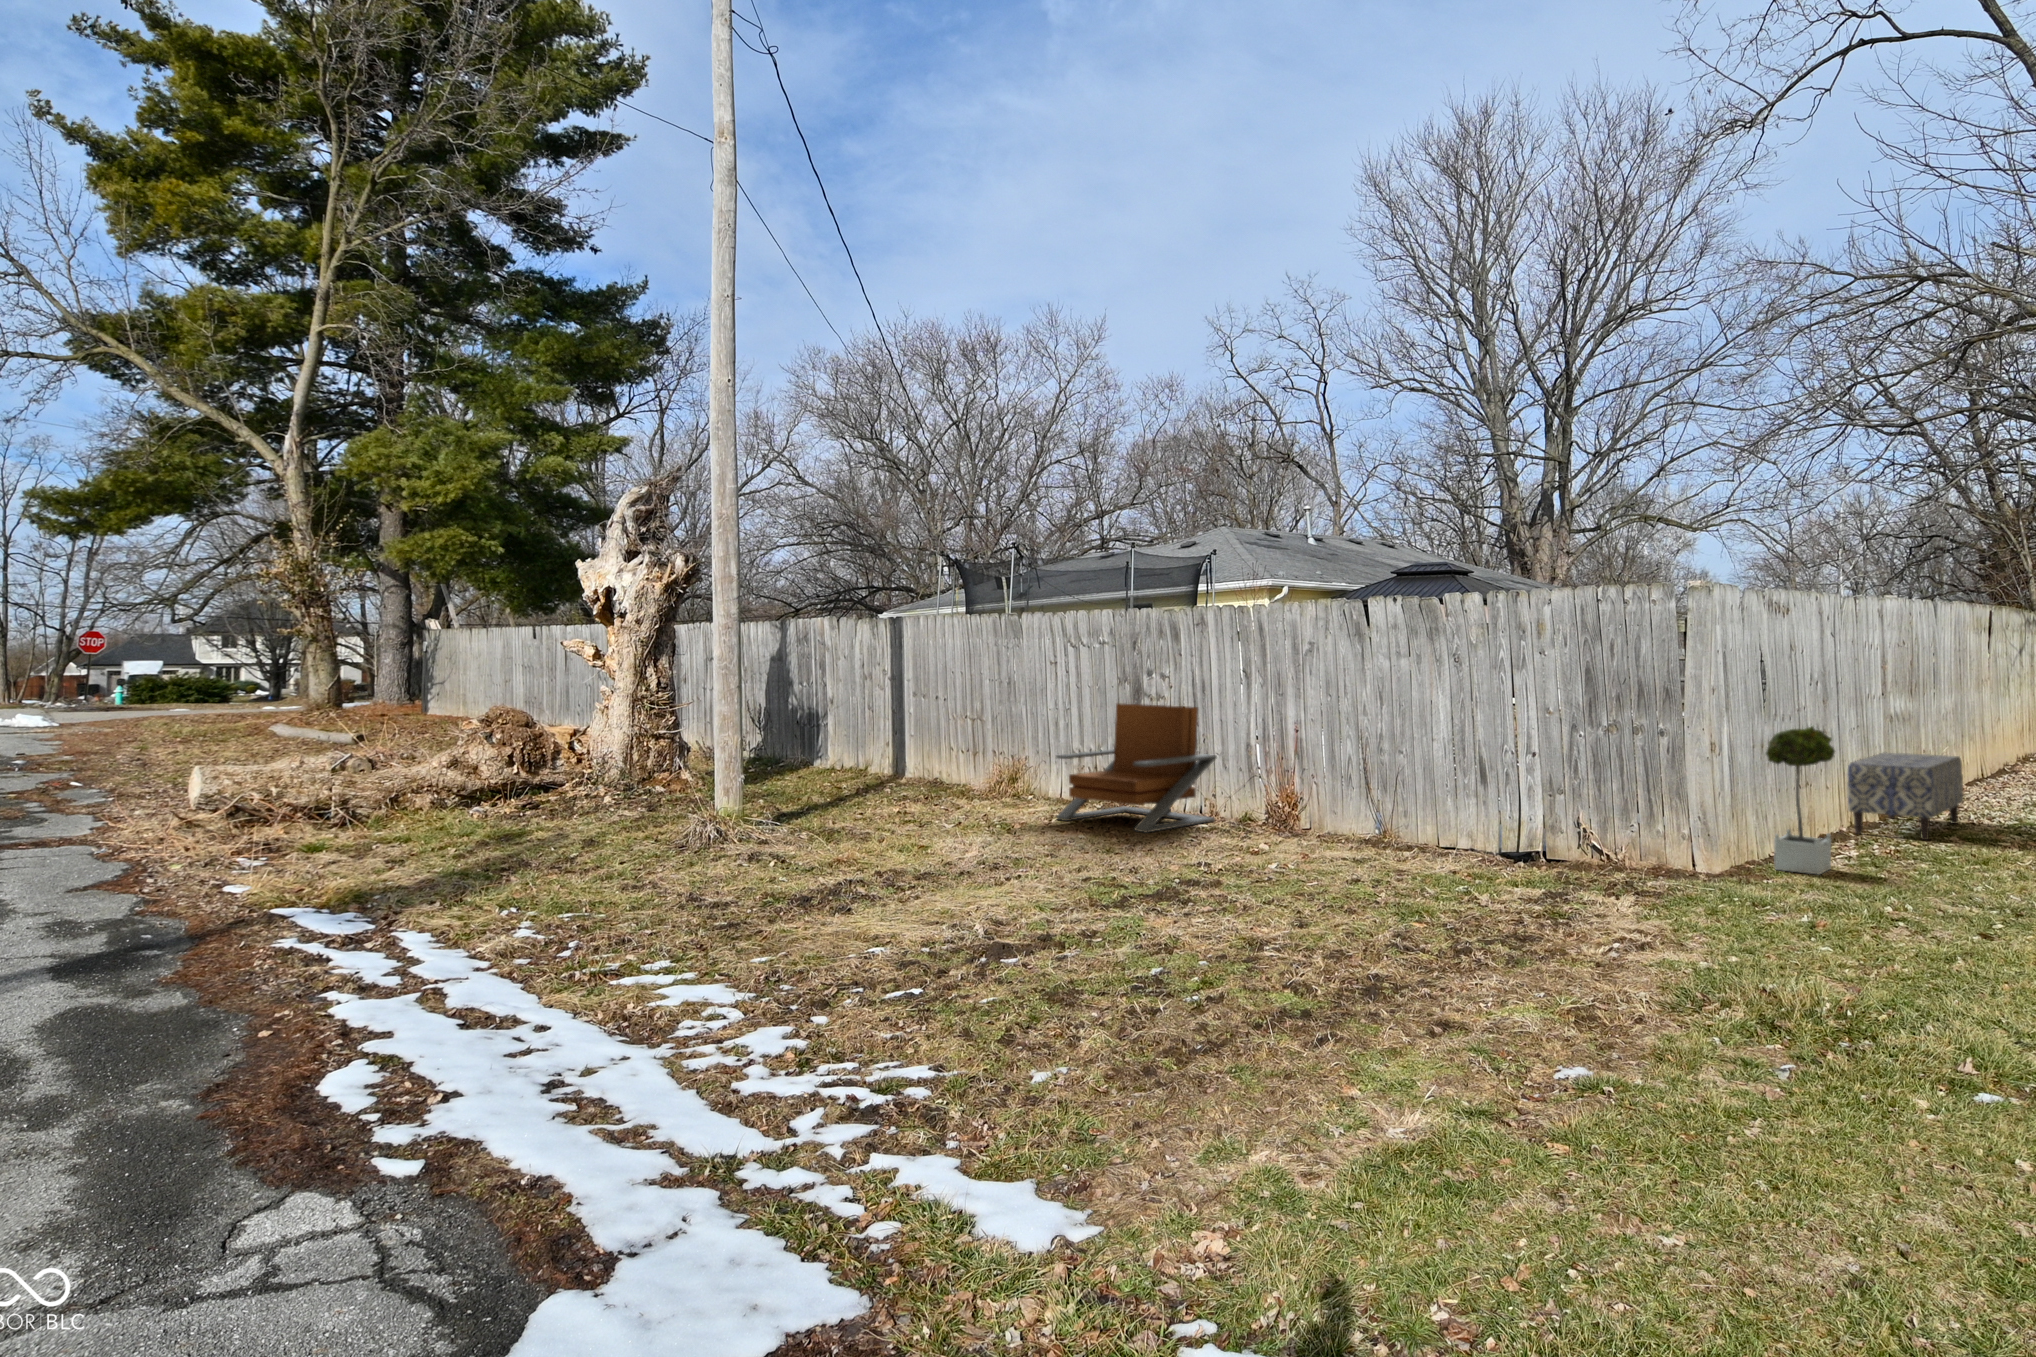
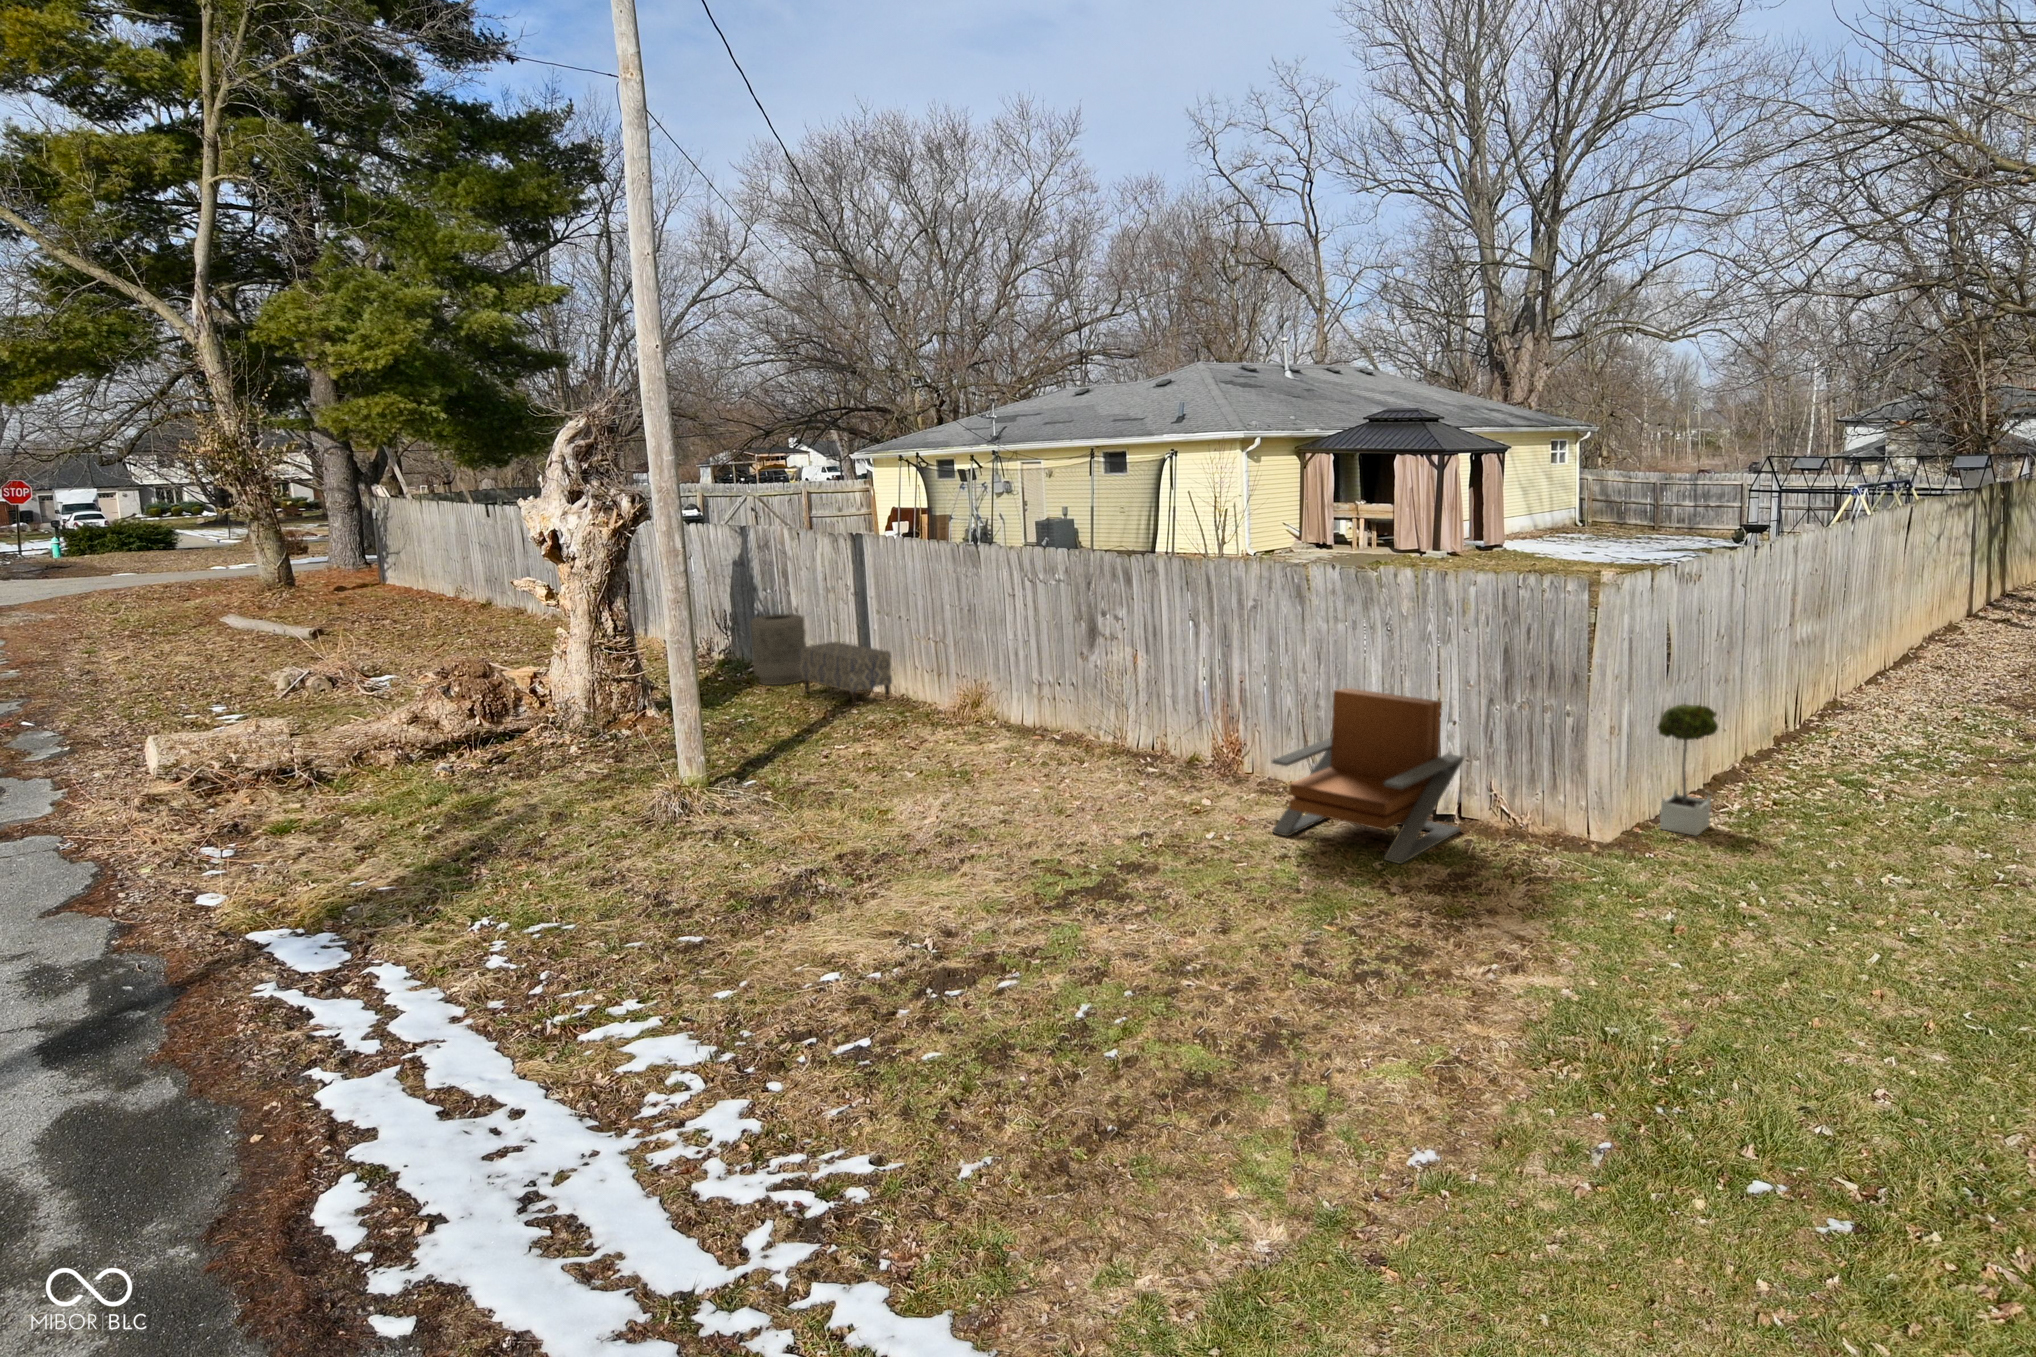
trash can: none [787,704,841,773] -> present [750,614,806,685]
lounge chair: present [1056,704,1217,832] -> present [1272,688,1464,864]
bench: present [1847,752,1963,840] -> present [799,641,893,706]

